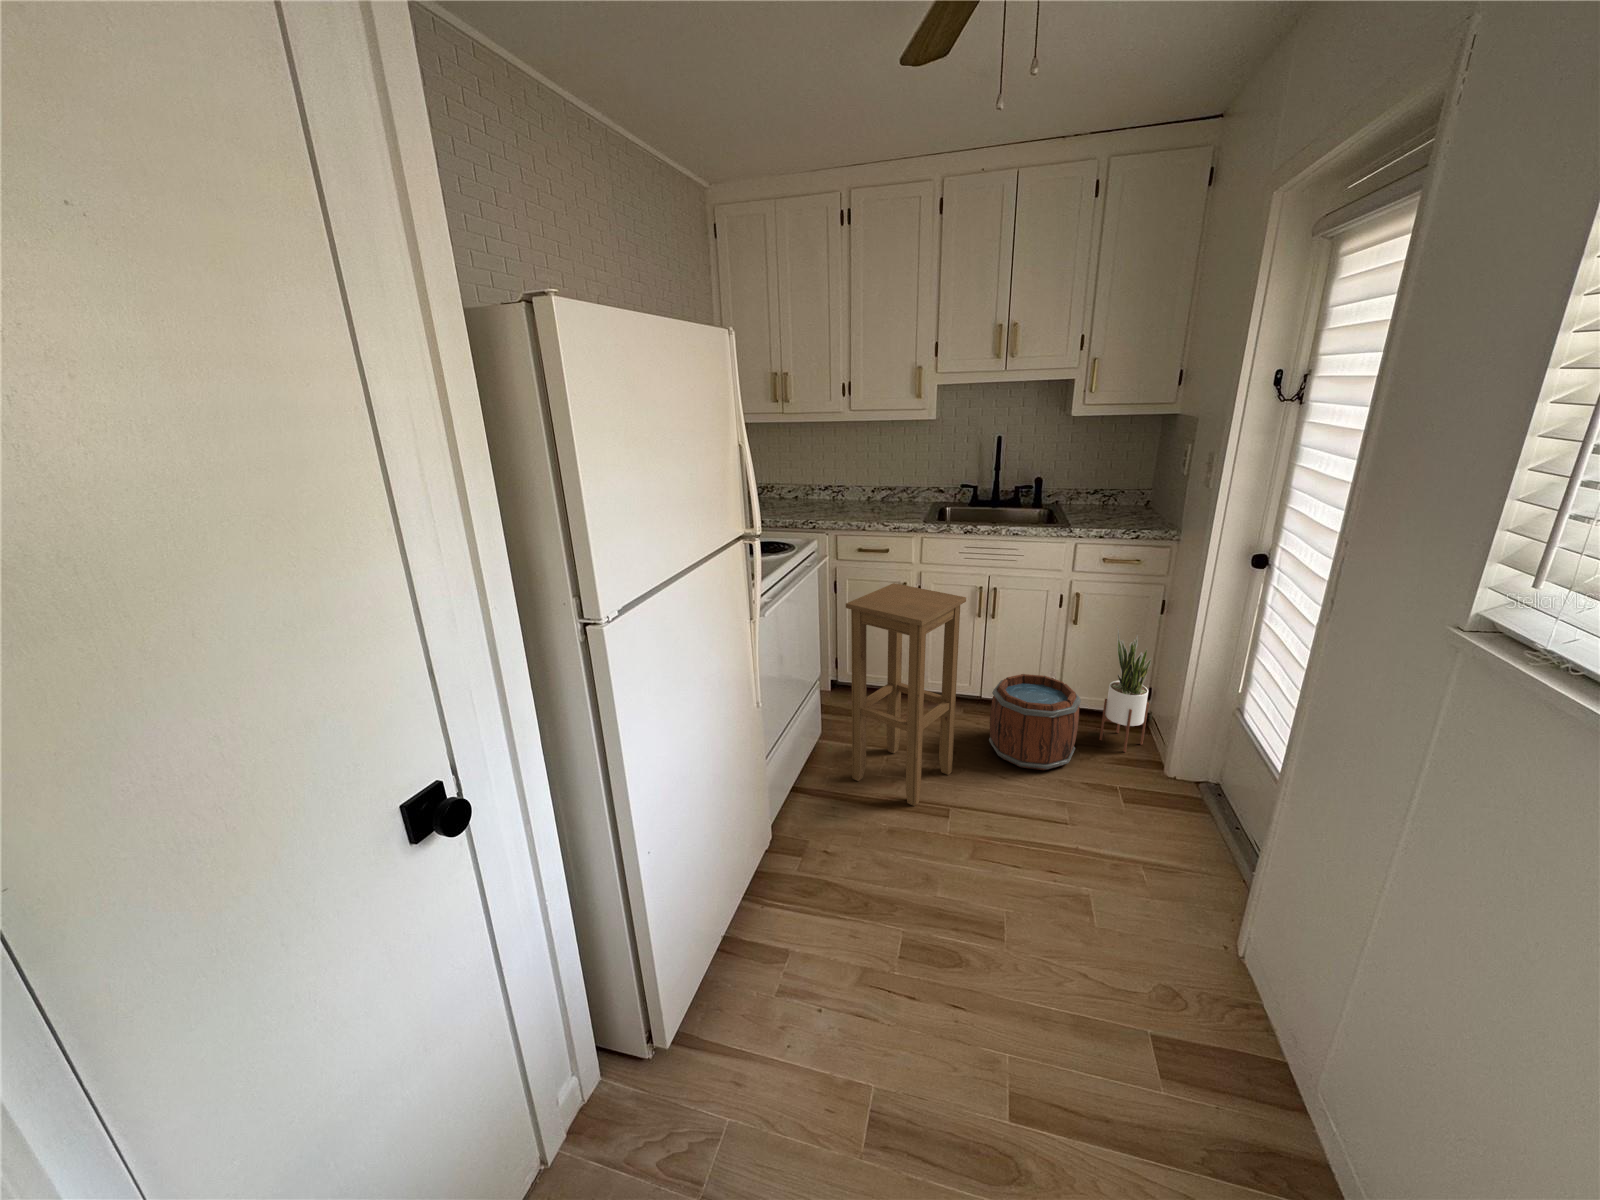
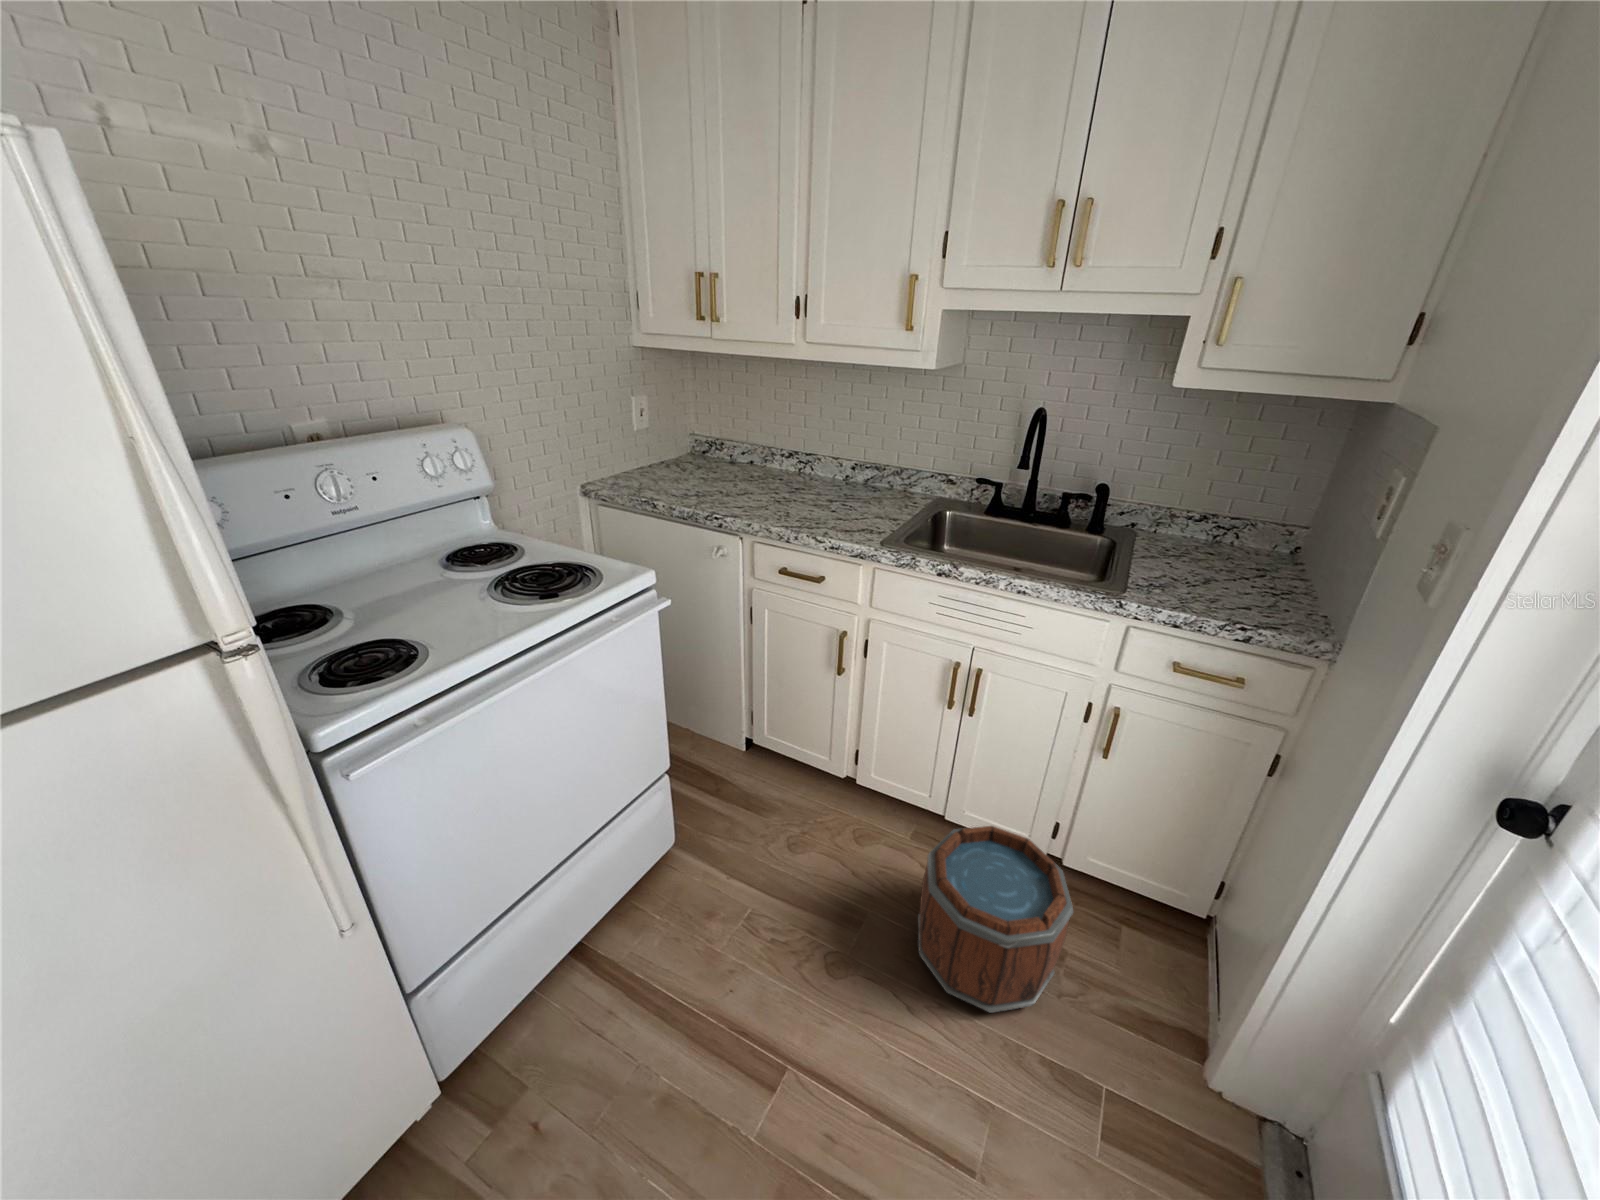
stool: present [846,583,966,806] -> none [645,662,863,1045]
potted plant: present [1100,625,1151,752] -> none [1108,783,1222,997]

